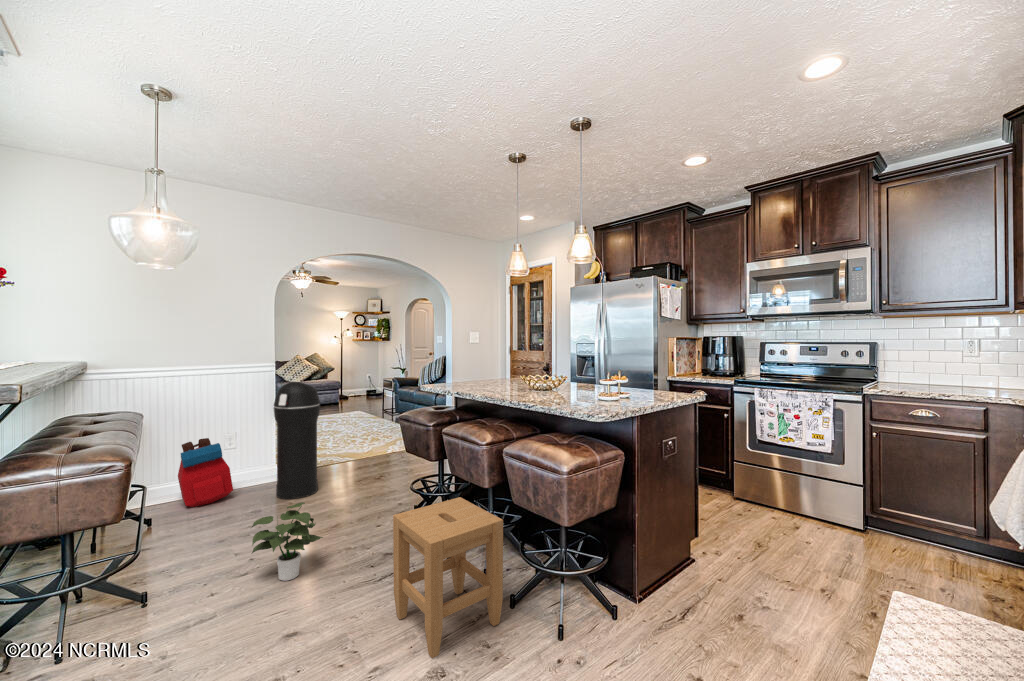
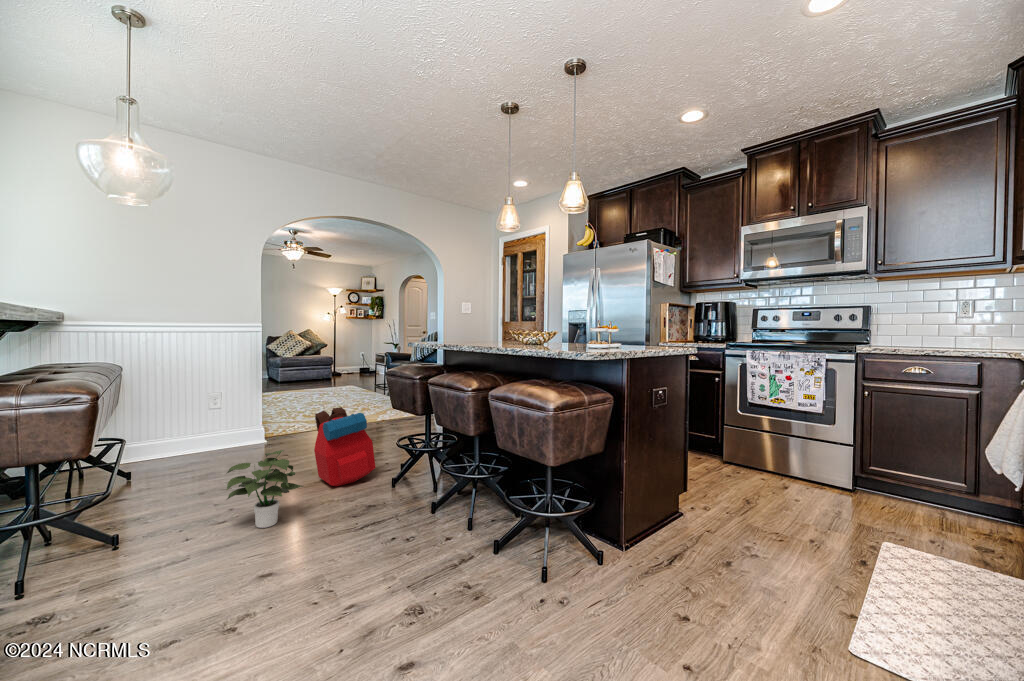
trash can: present [274,382,320,499] -> none [259,339,308,457]
backpack: present [178,438,233,507] -> present [314,407,375,486]
stool: present [393,497,503,658] -> none [372,443,487,599]

